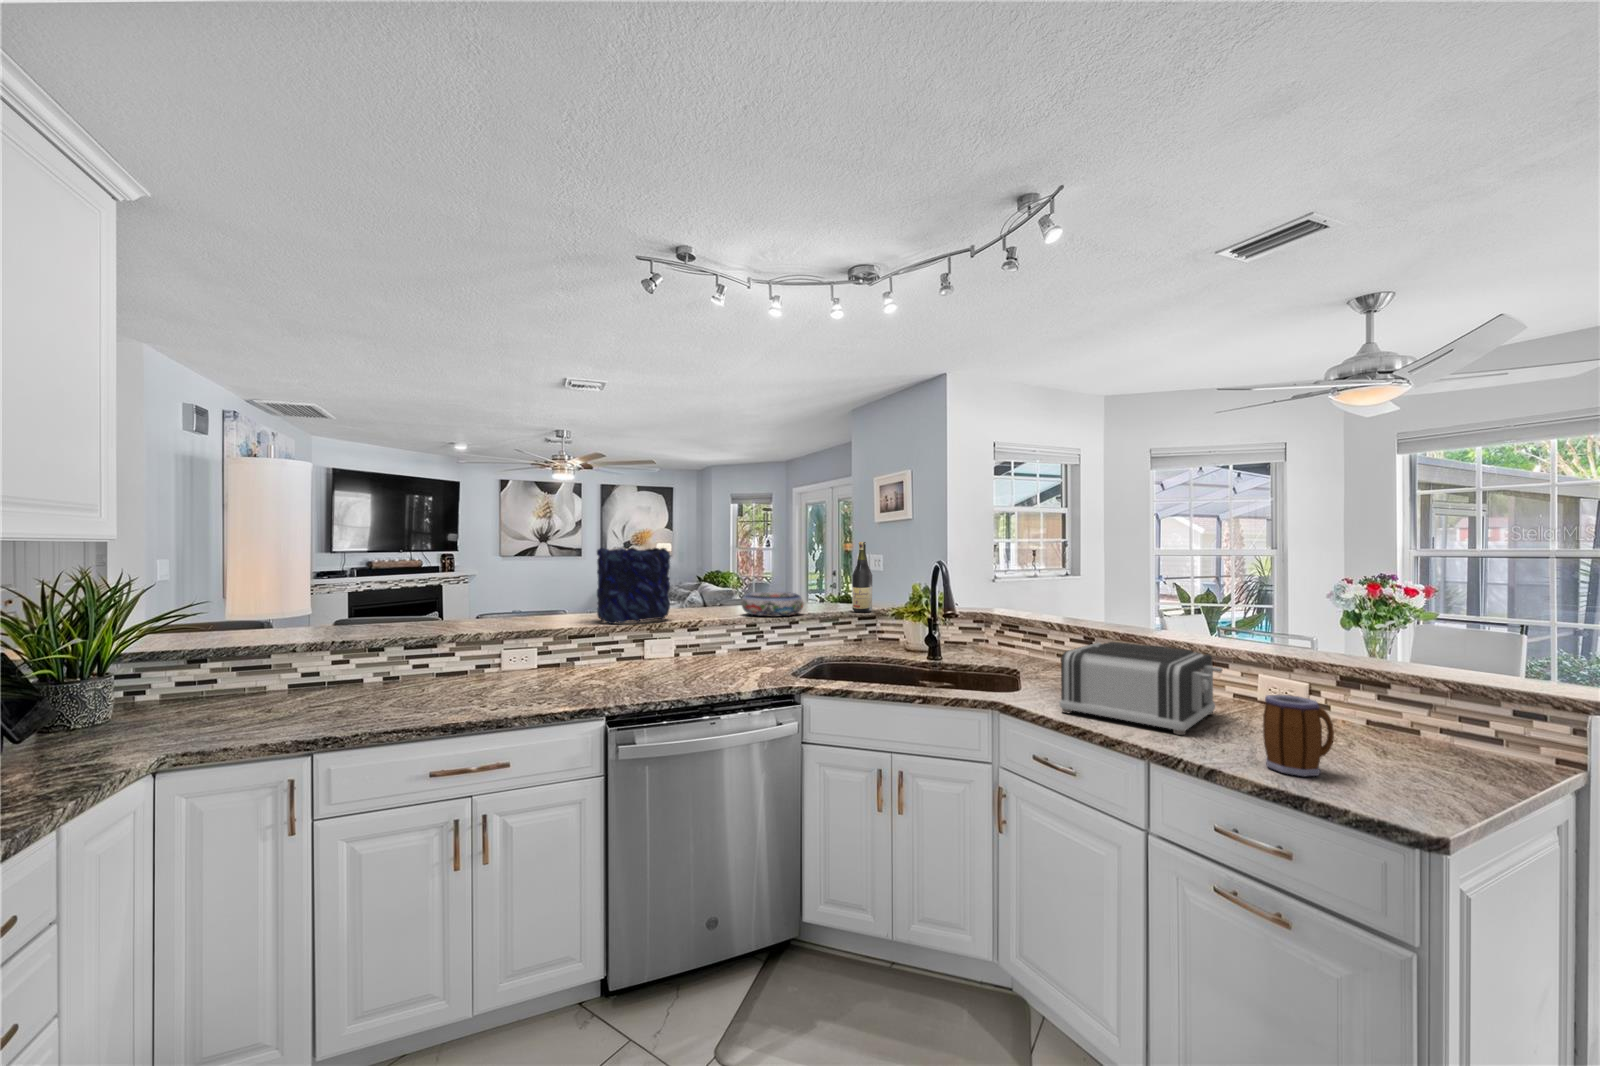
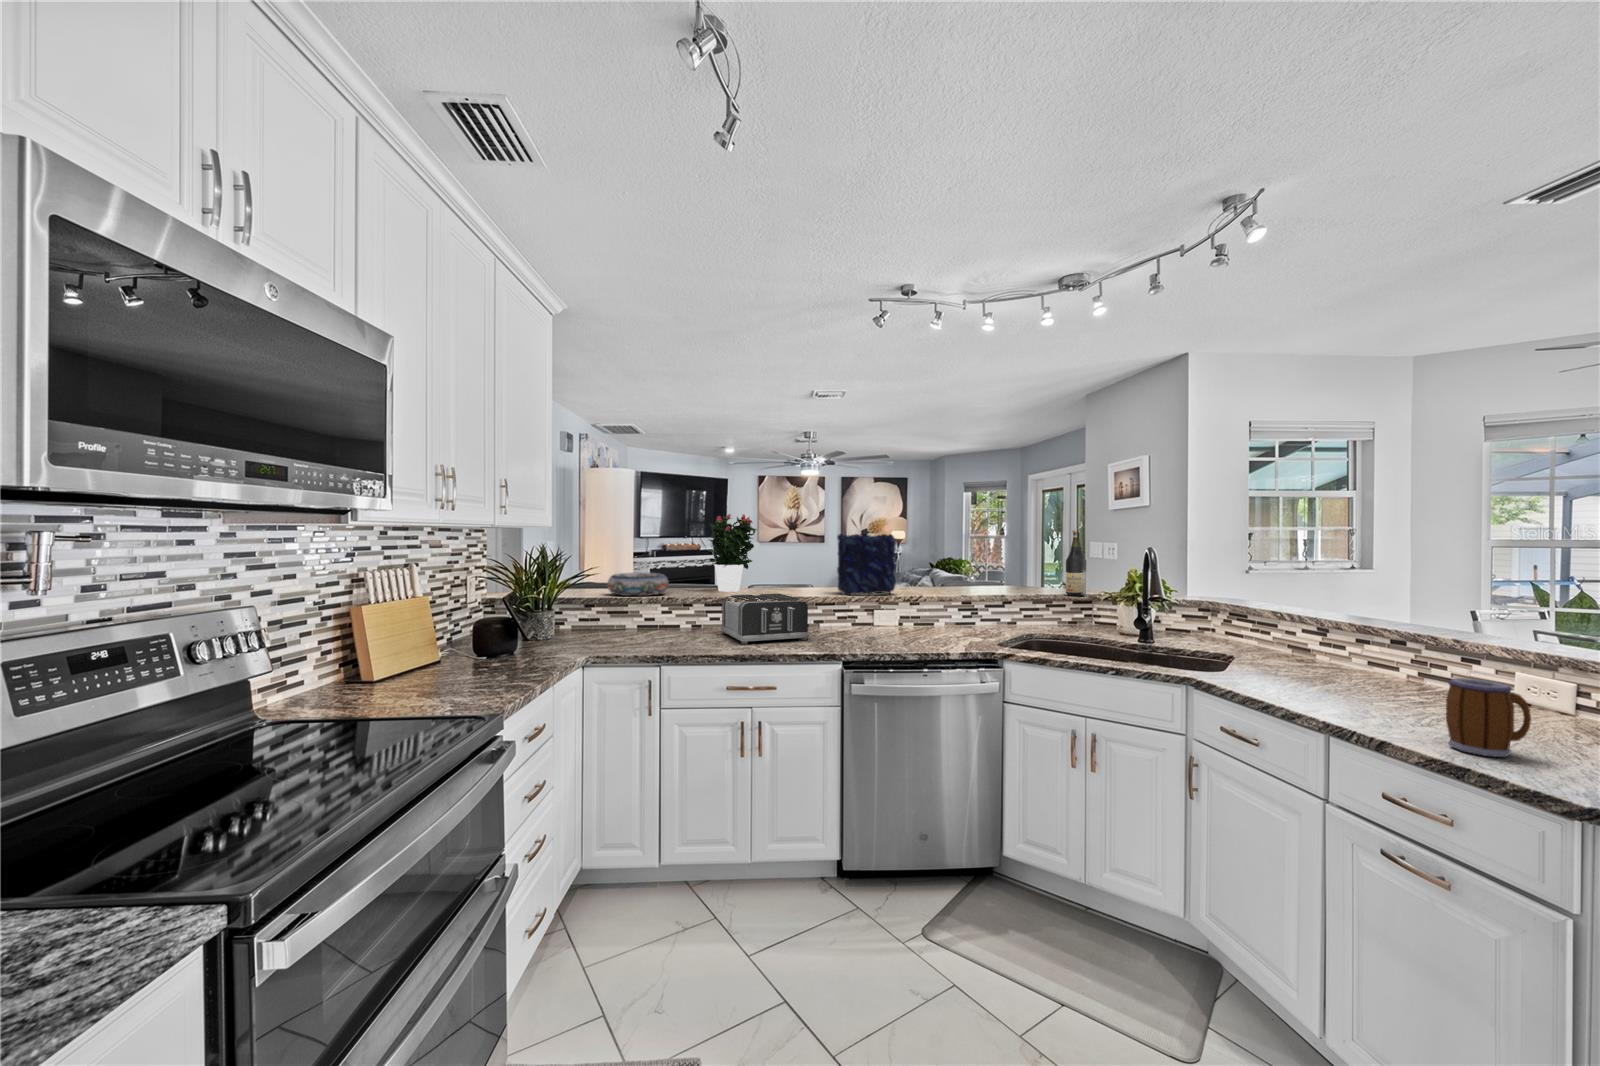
potted flower: none [411,522,487,627] -> present [709,514,757,592]
bowl: present [741,592,803,617] -> present [607,573,669,596]
toaster: present [1059,642,1222,735] -> present [721,594,809,644]

